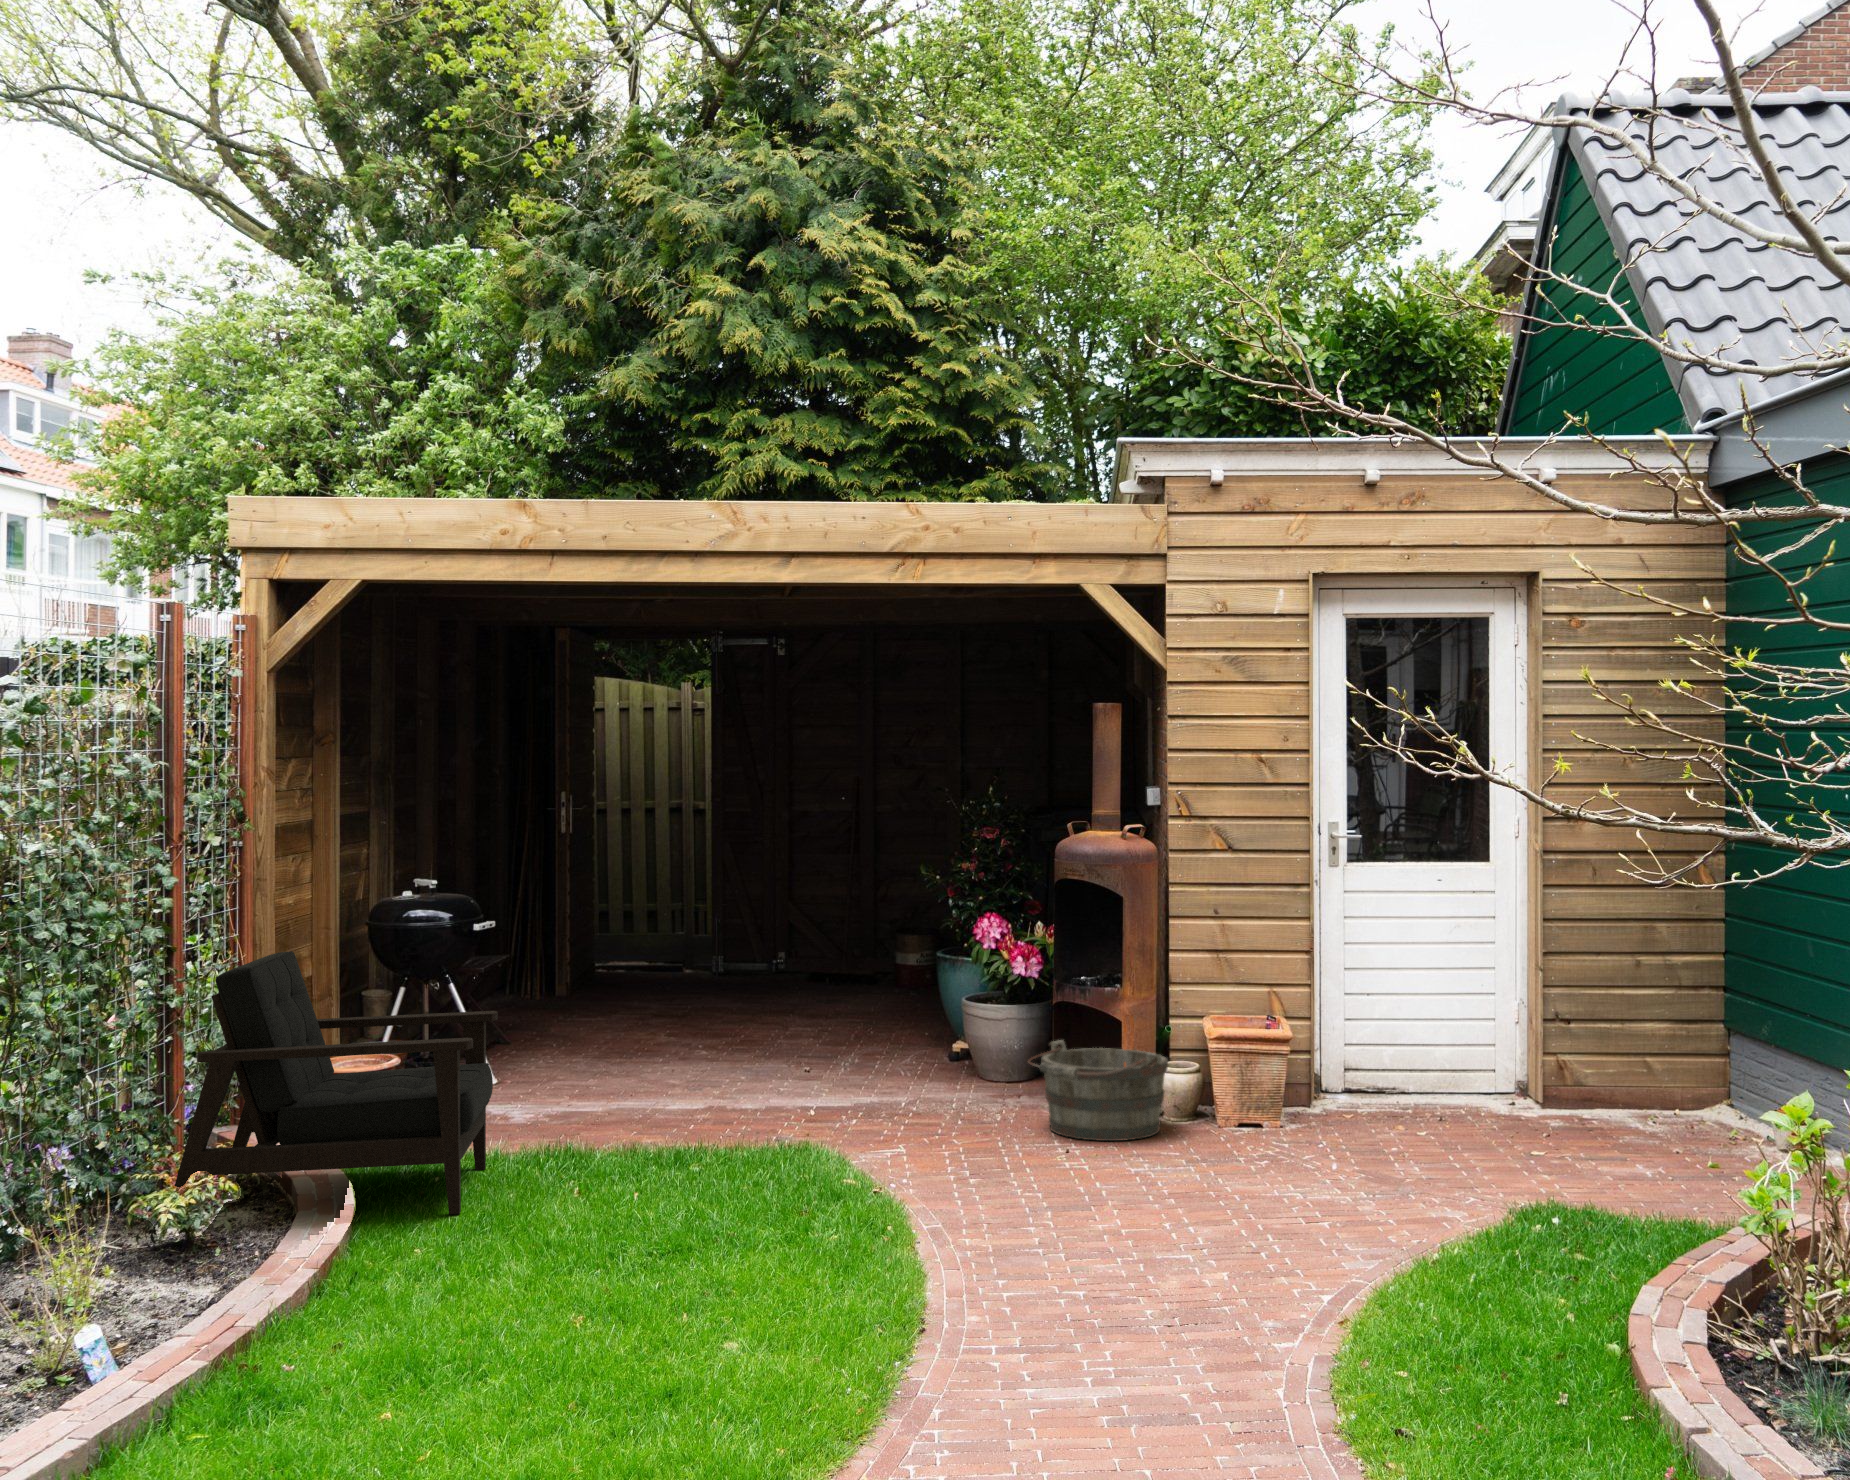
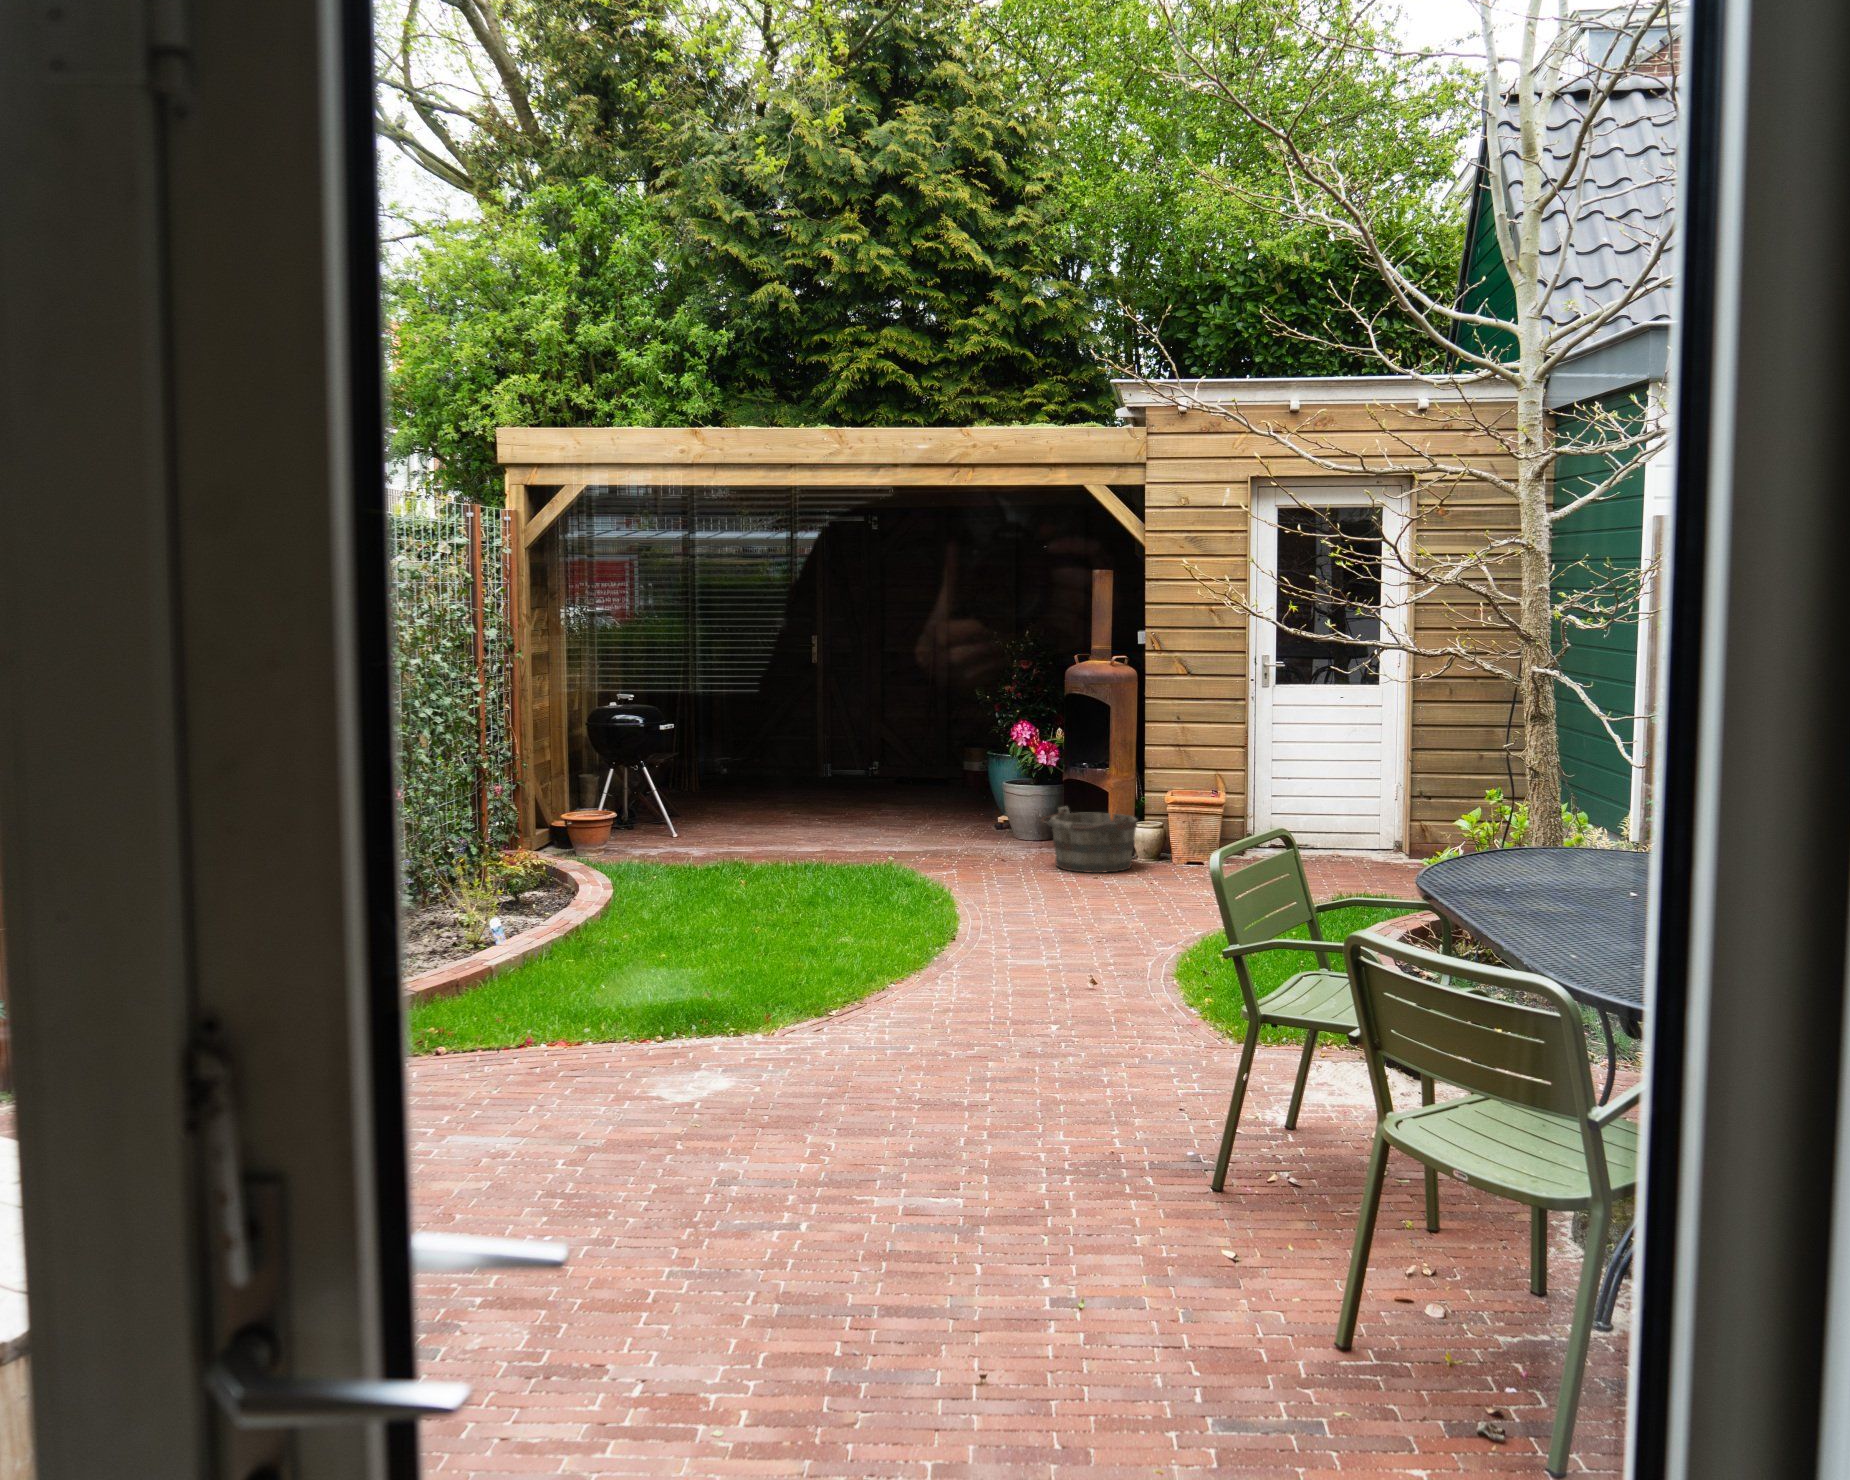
armchair: present [174,951,498,1214] -> none [488,740,684,908]

